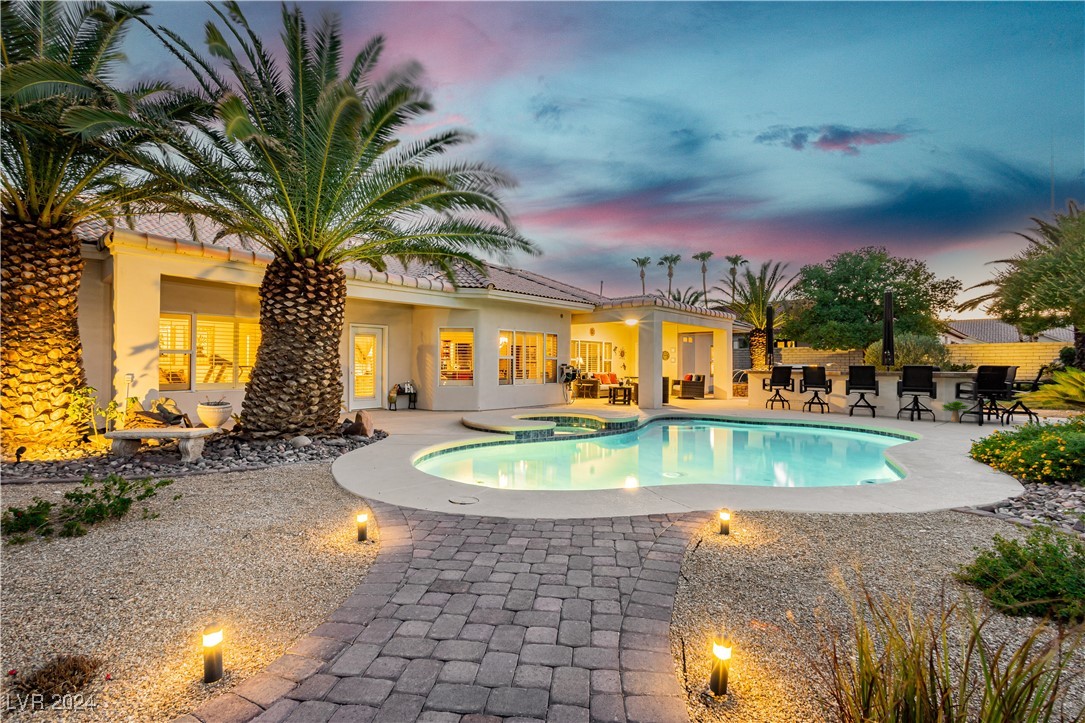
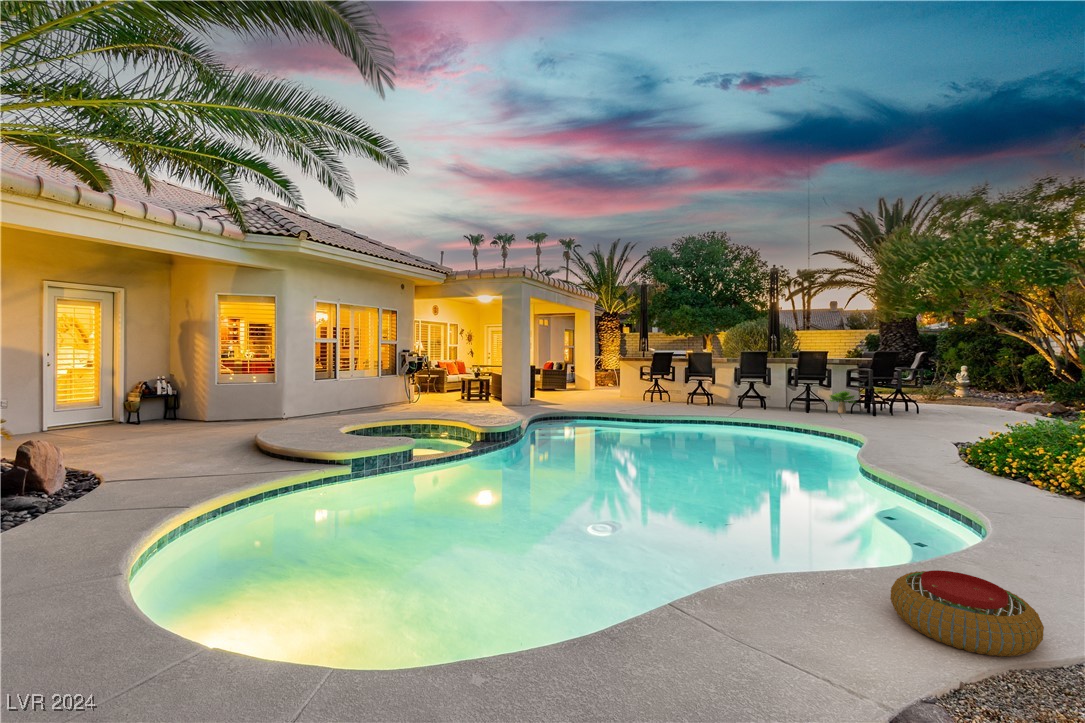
pouf: none [767,484,843,522] -> present [890,570,1044,657]

